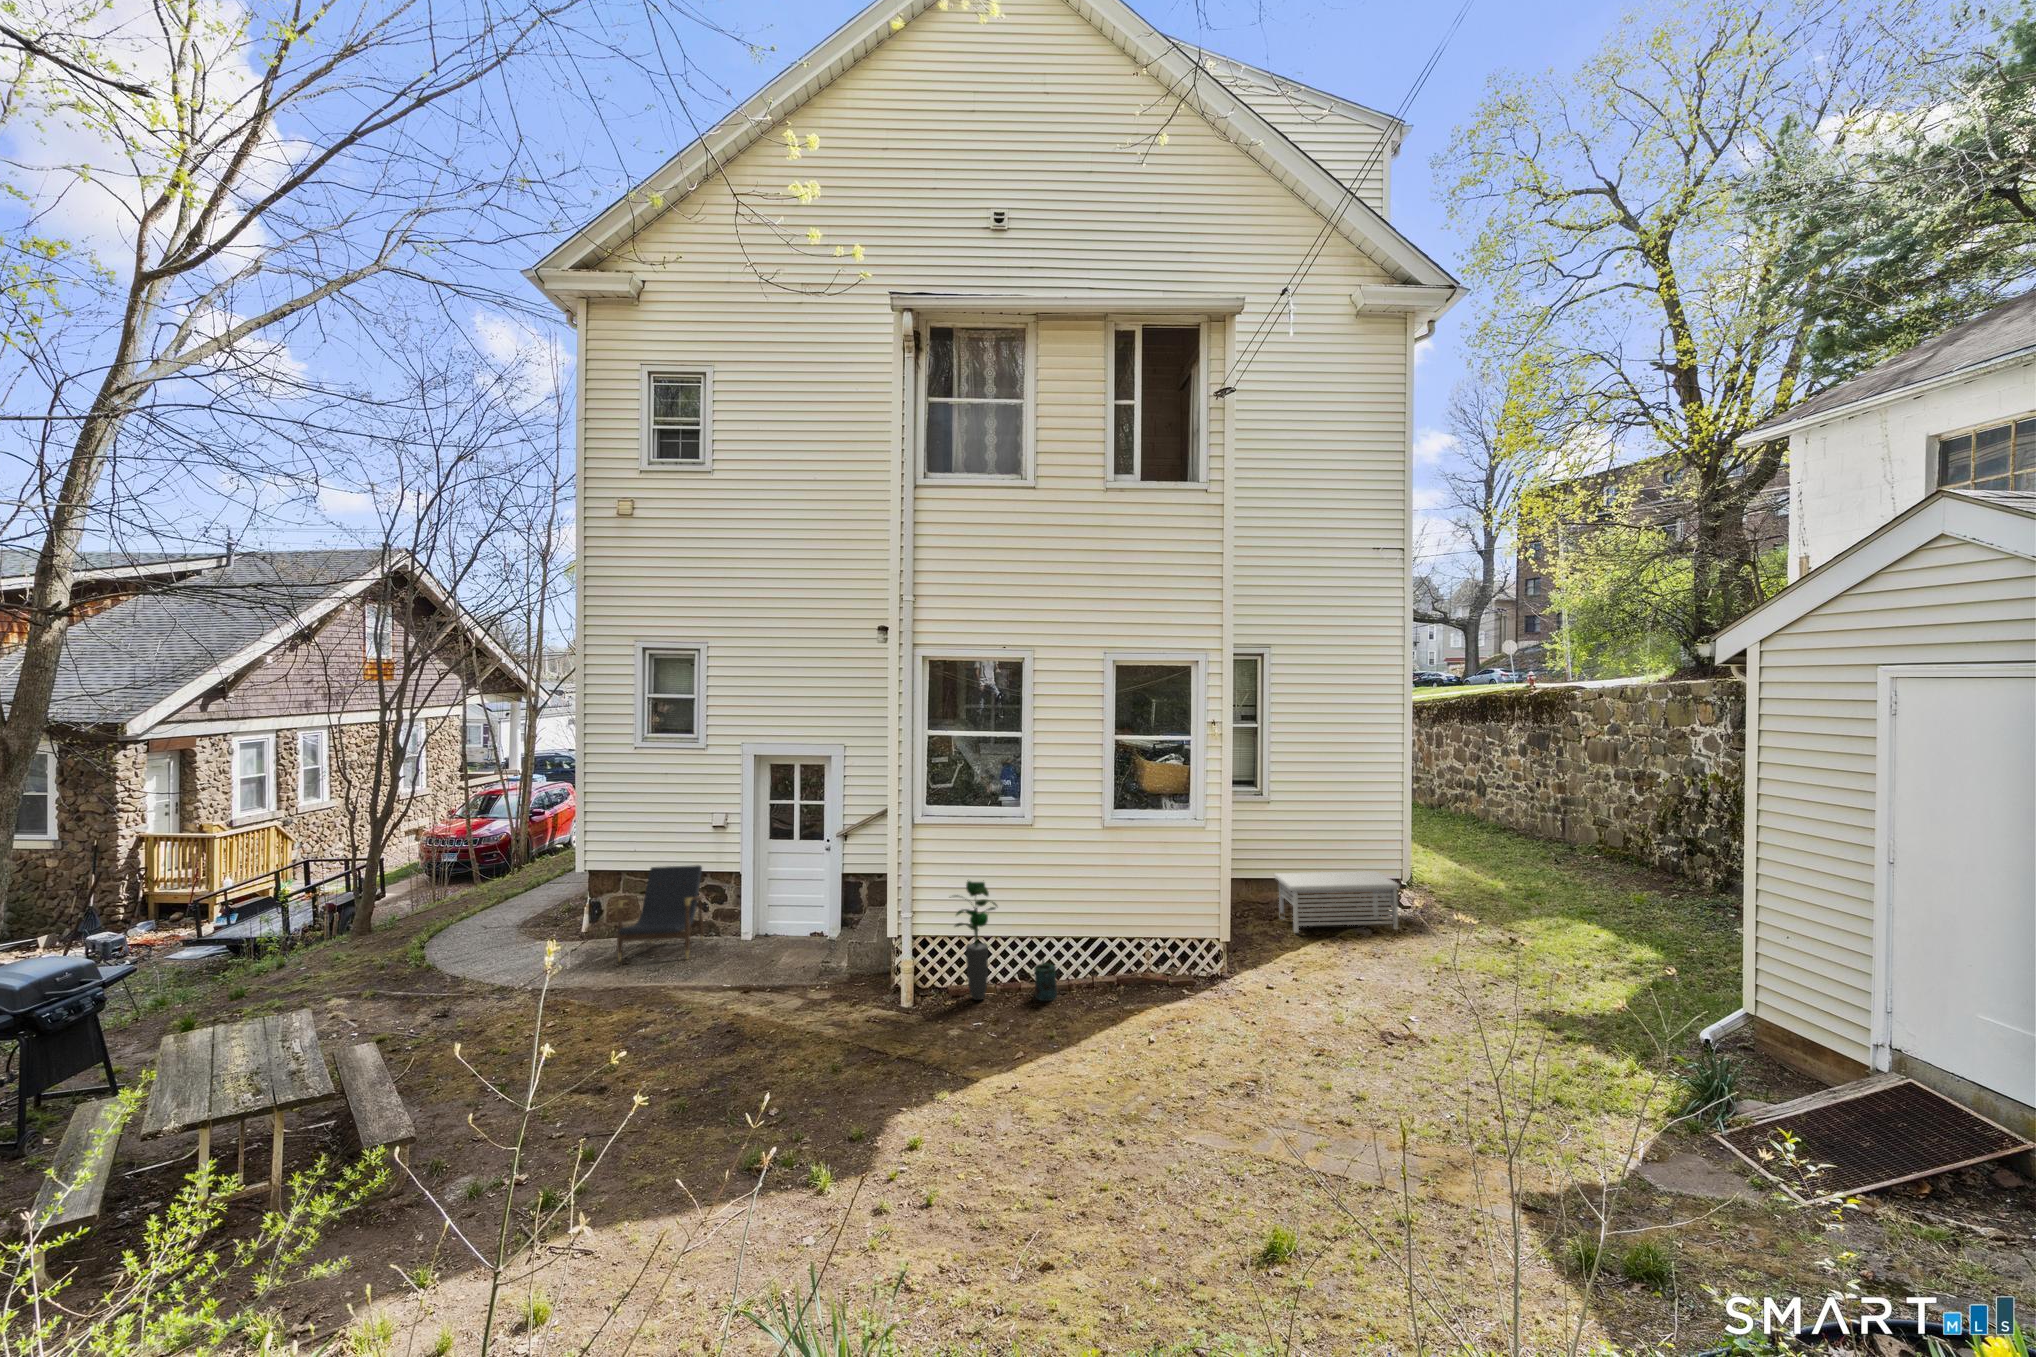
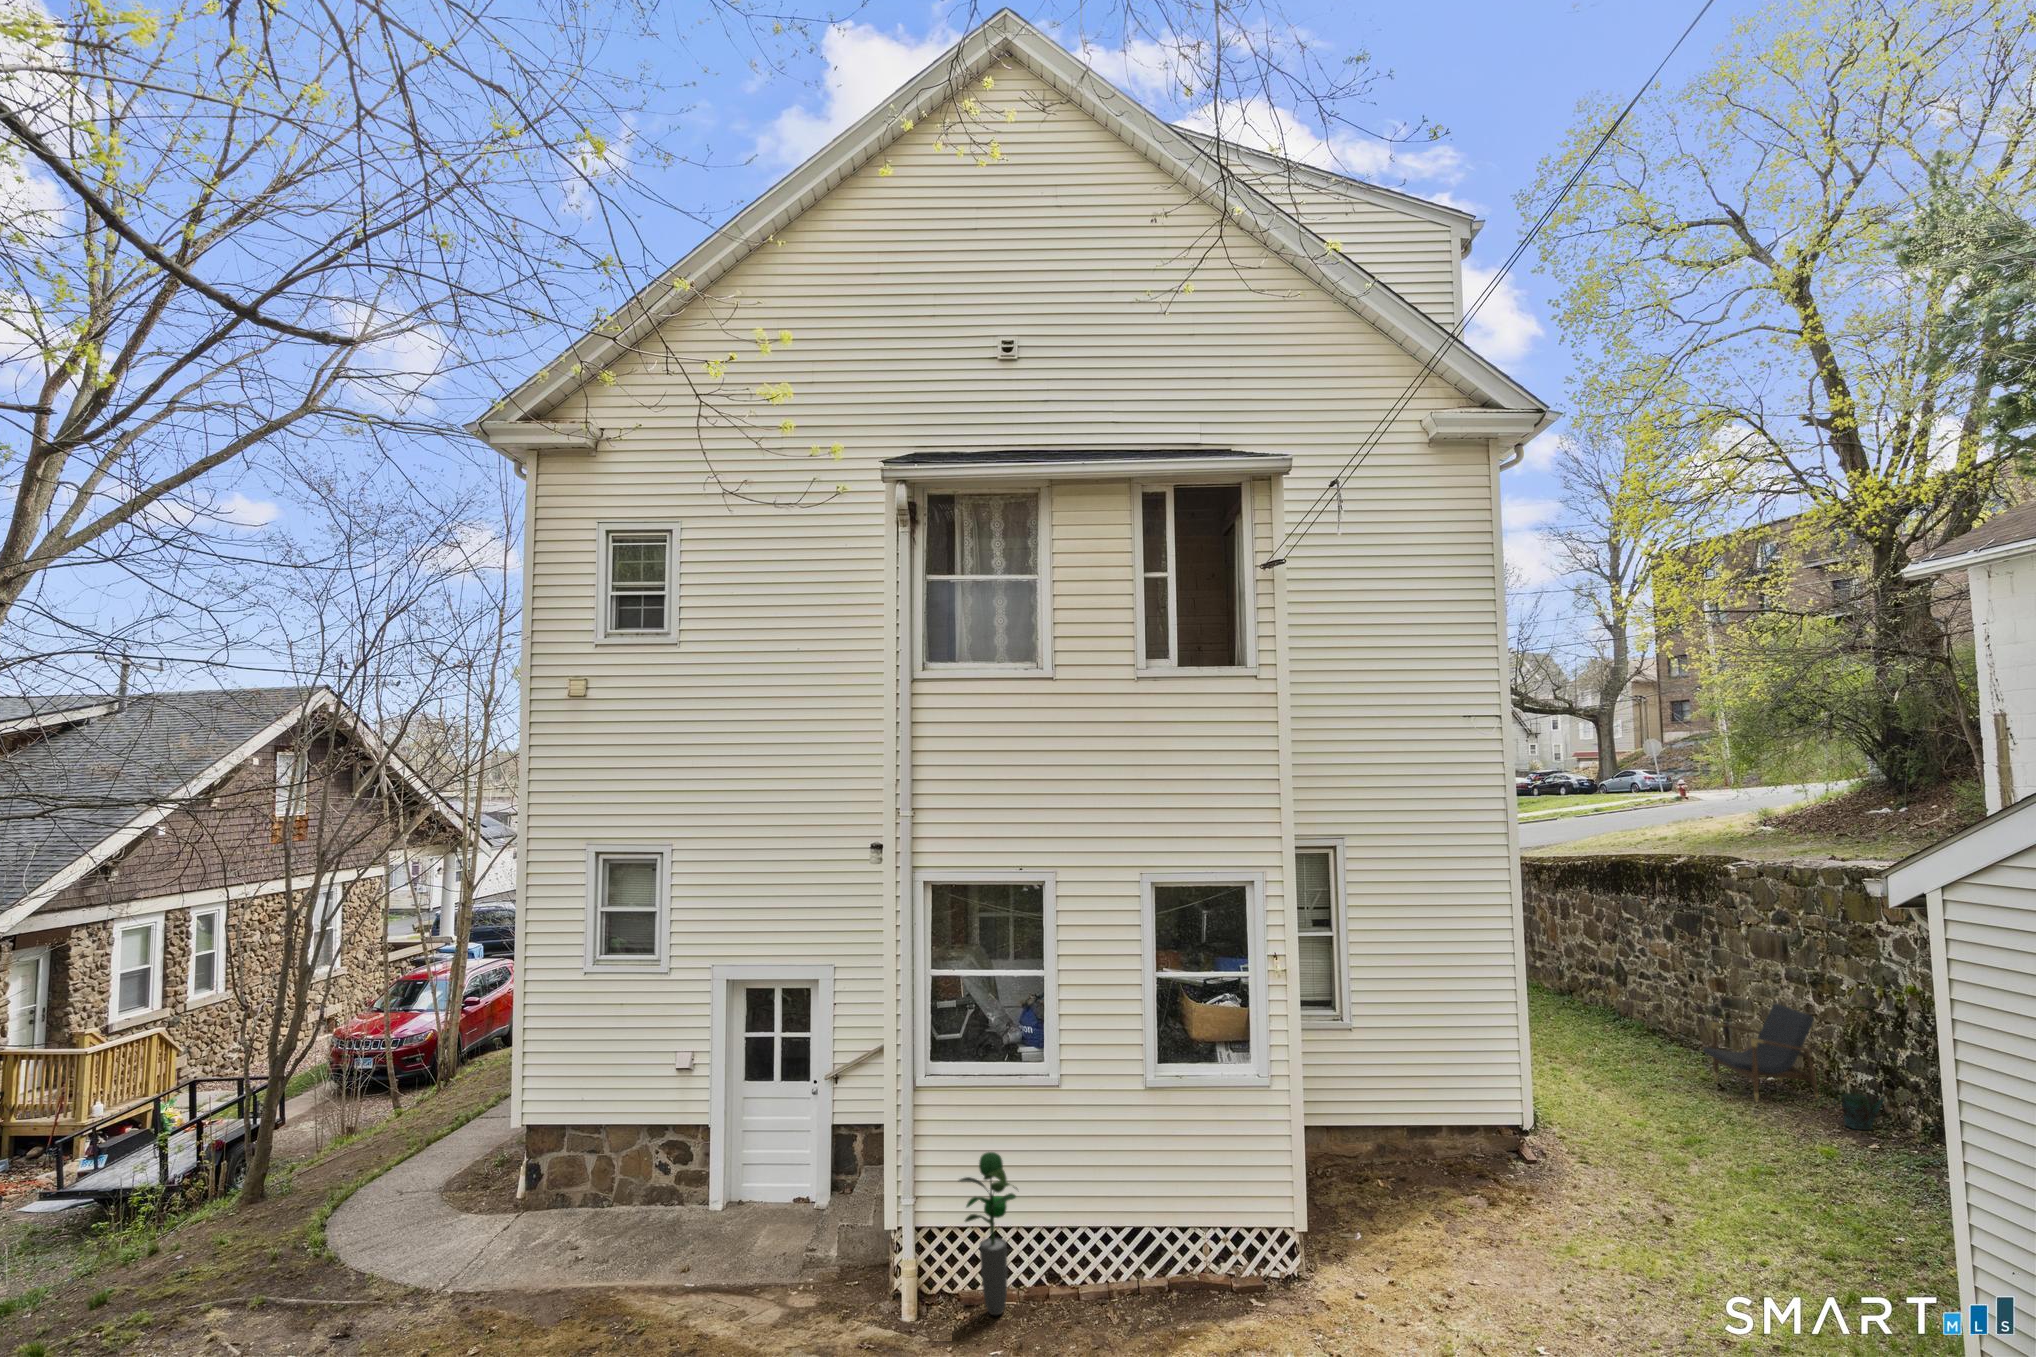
lounge chair: present [617,865,703,962] -> present [1703,1004,1819,1102]
storage bench: present [1274,871,1400,933] -> none [1362,1118,1523,1206]
watering can: present [1034,953,1057,1001] -> present [1833,1091,1890,1130]

